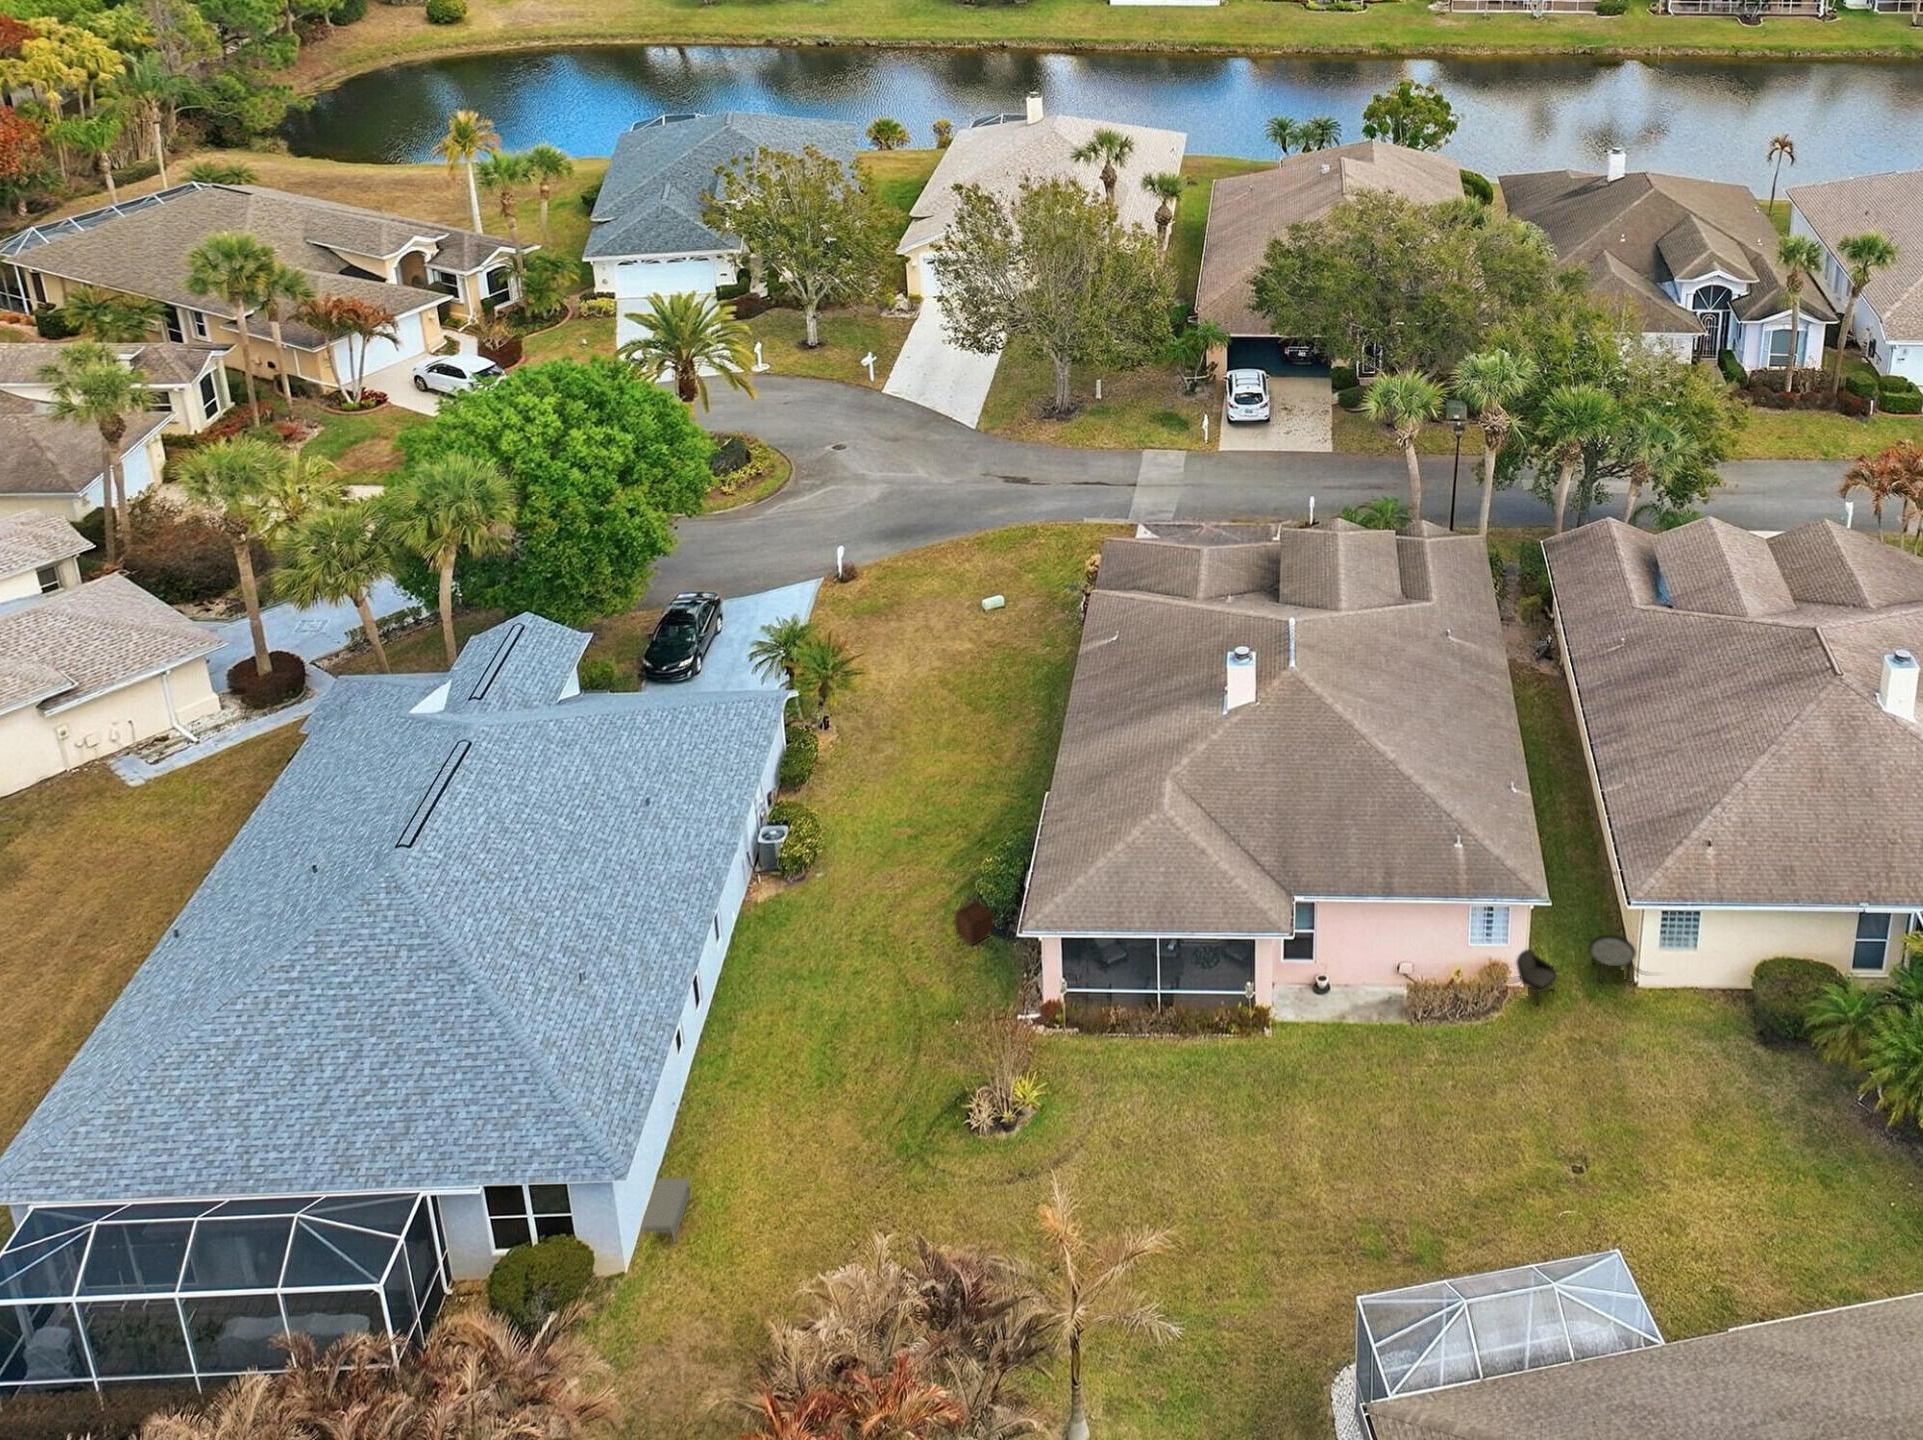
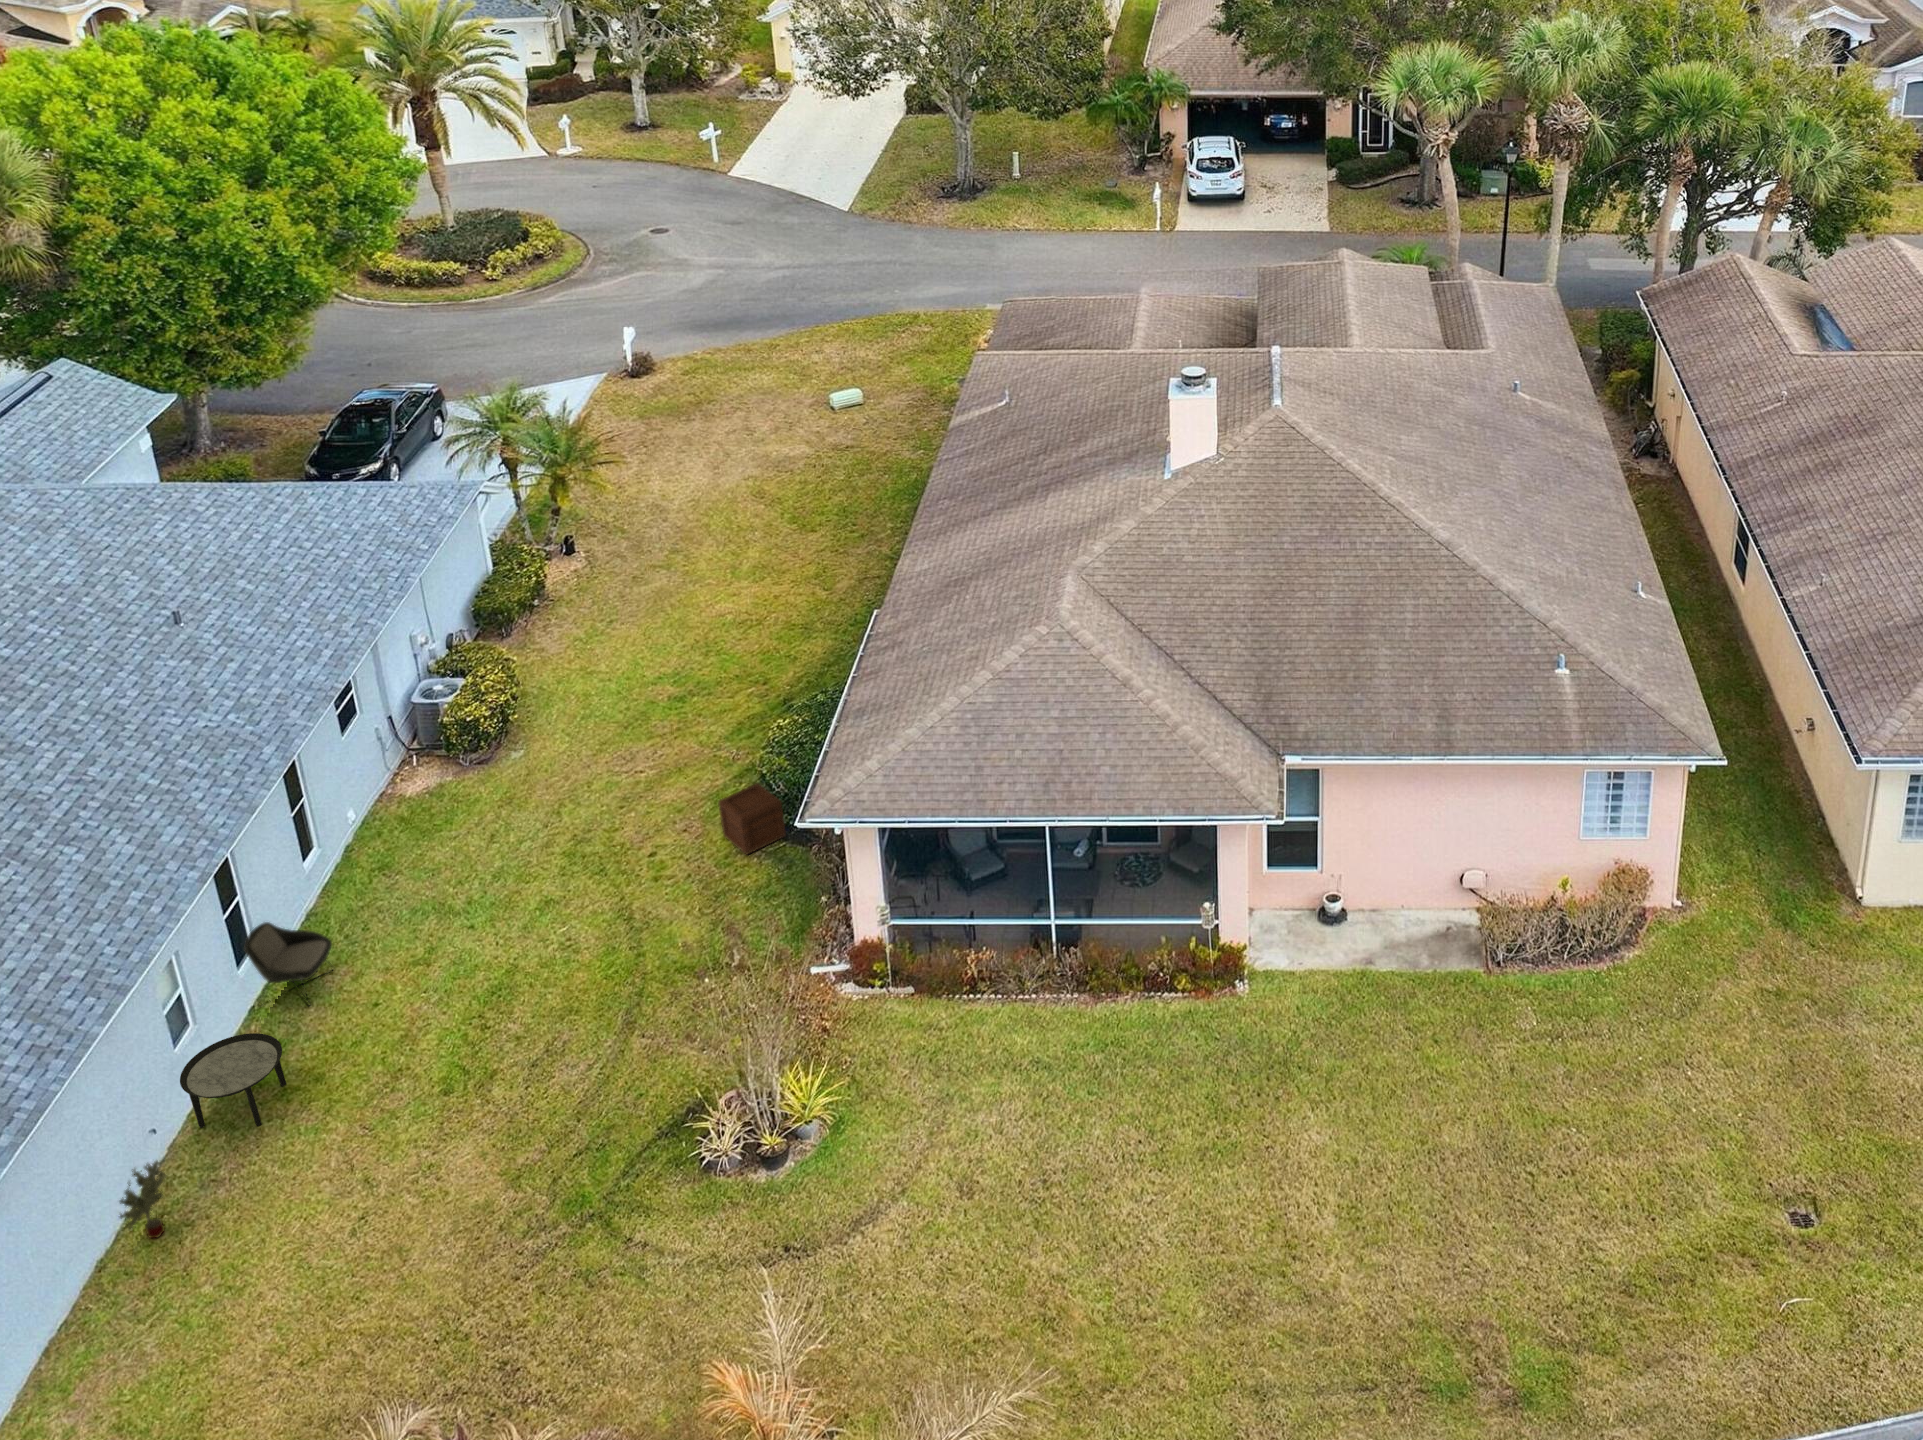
round table: present [1589,935,1636,982] -> present [180,1033,286,1128]
lounge chair: present [1514,949,1557,994] -> present [245,922,332,1006]
potted tree: none [667,1122,690,1165] -> present [120,1161,166,1238]
storage bench: present [641,1178,691,1243] -> none [20,1265,153,1396]

